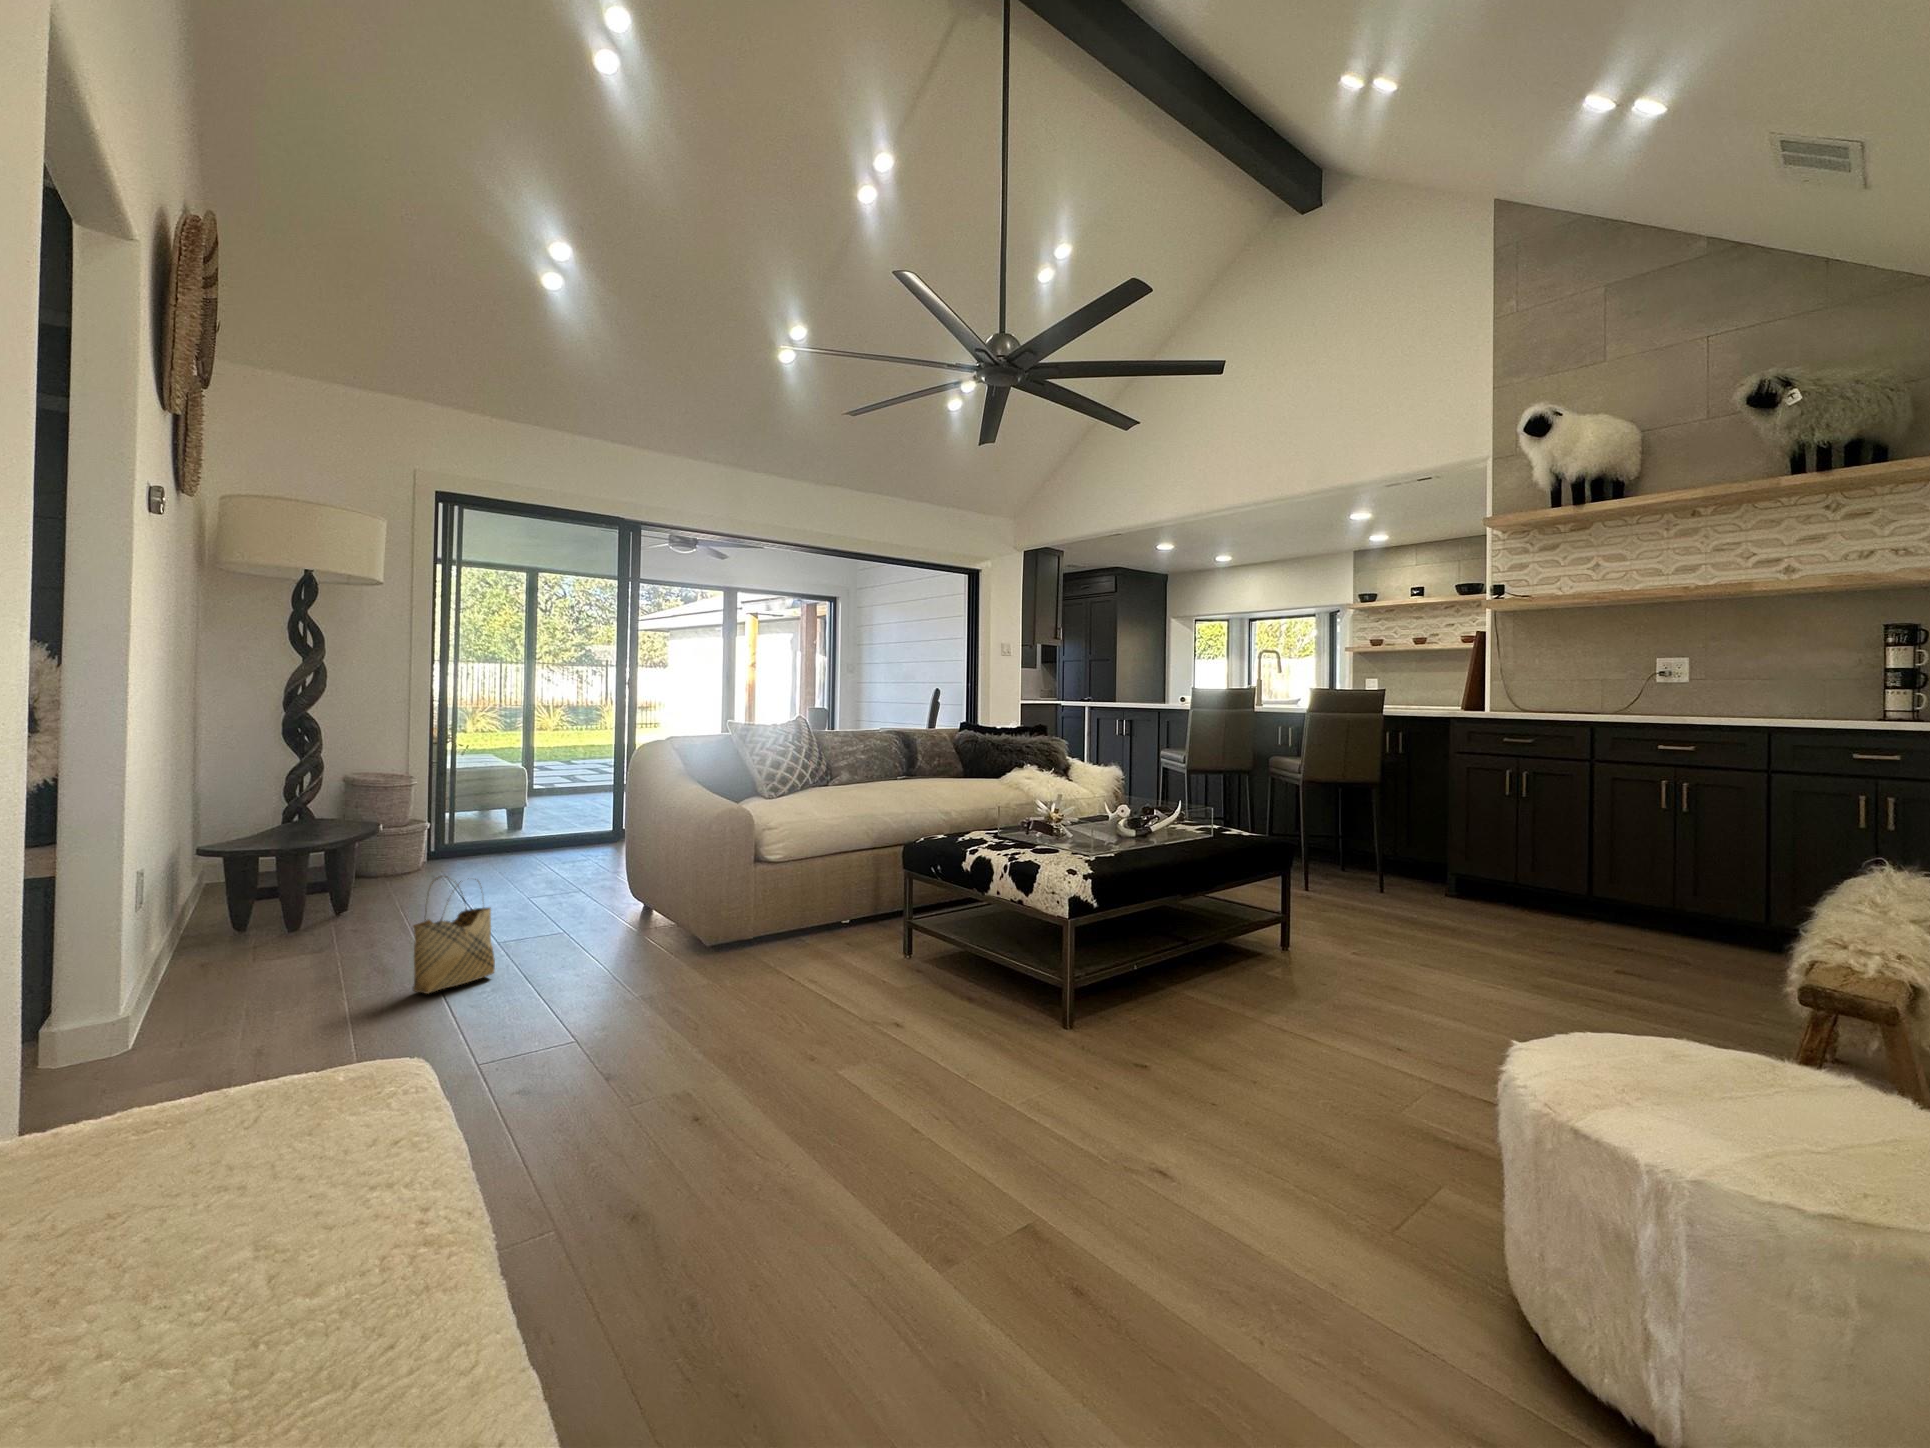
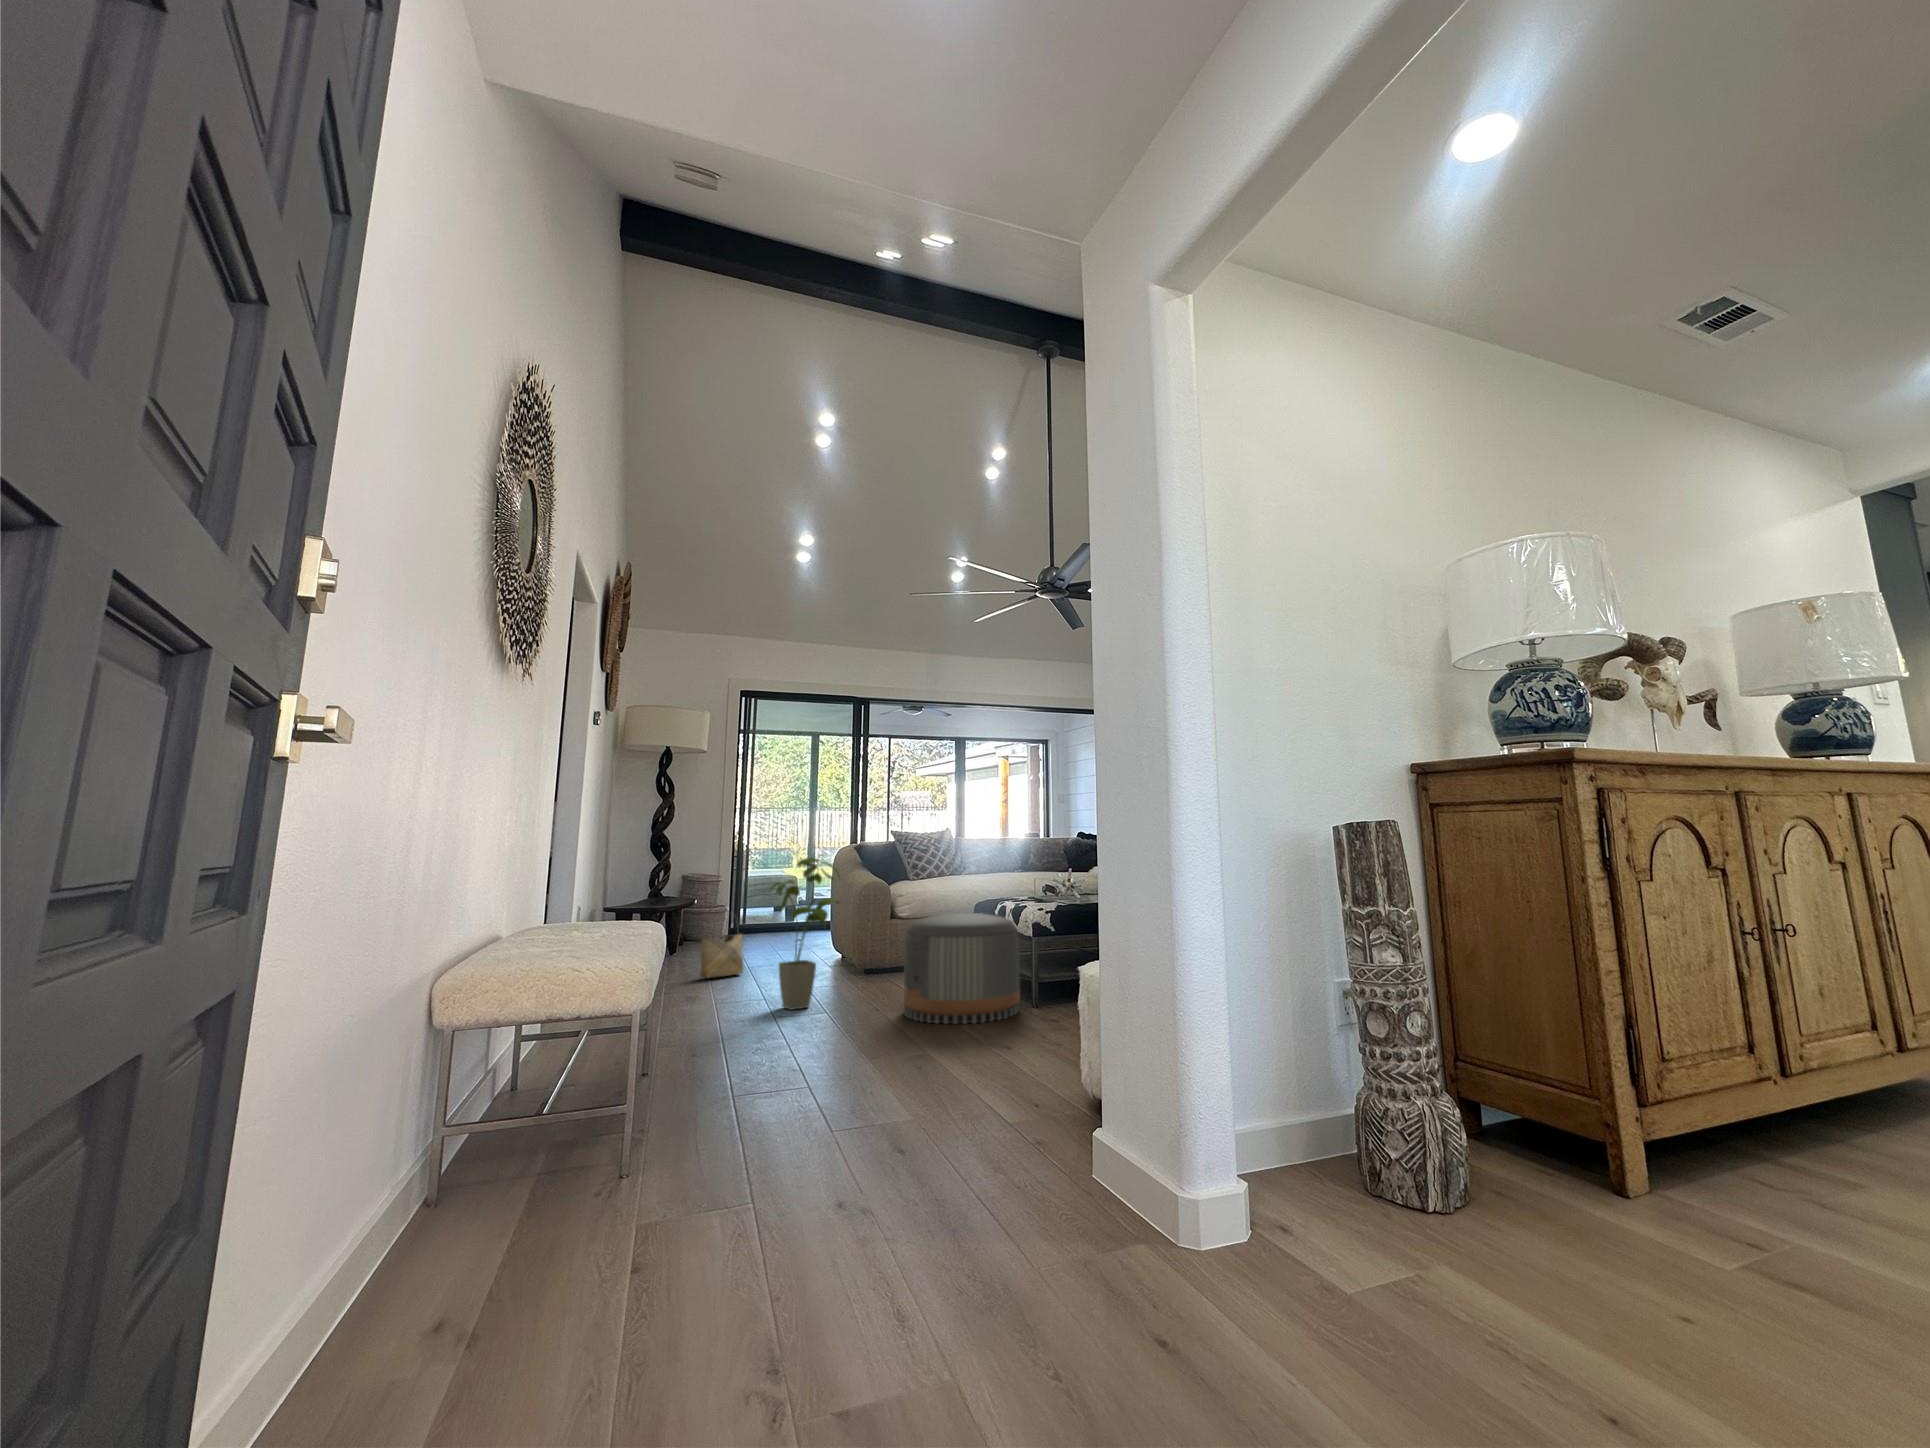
house plant: none [592,813,748,1106] -> present [770,857,840,1010]
pouf: none [878,907,1084,1141] -> present [904,913,1020,1024]

